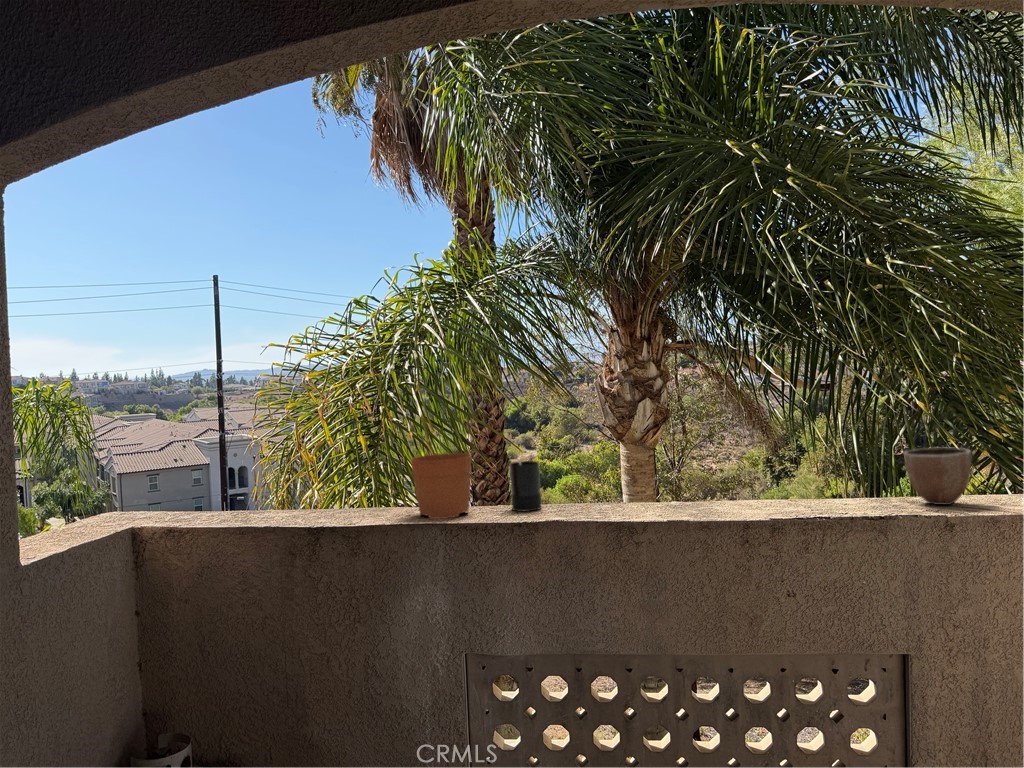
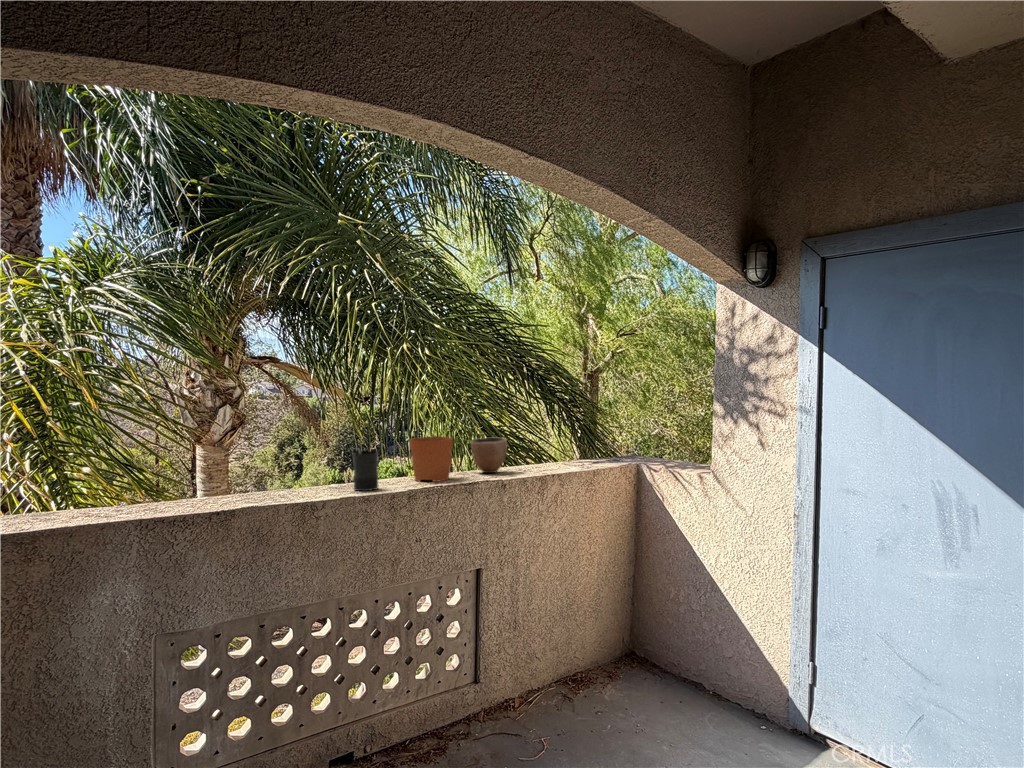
plant pot: present [411,436,471,519] -> present [410,437,453,482]
candle: present [510,459,541,511] -> present [353,451,378,491]

